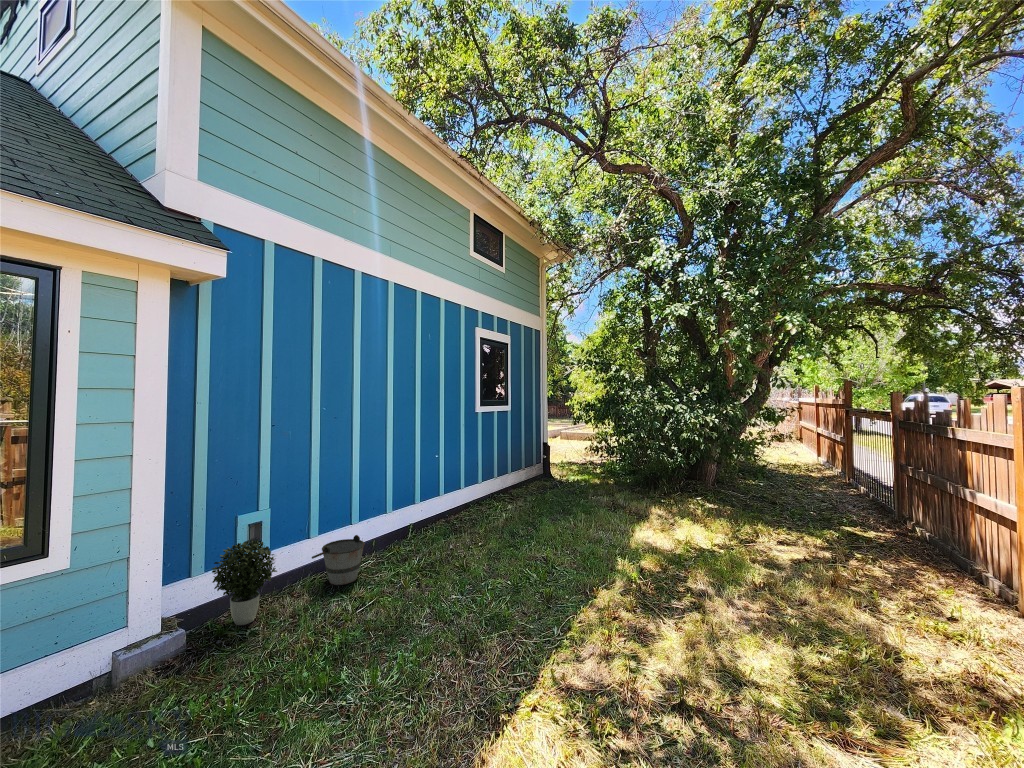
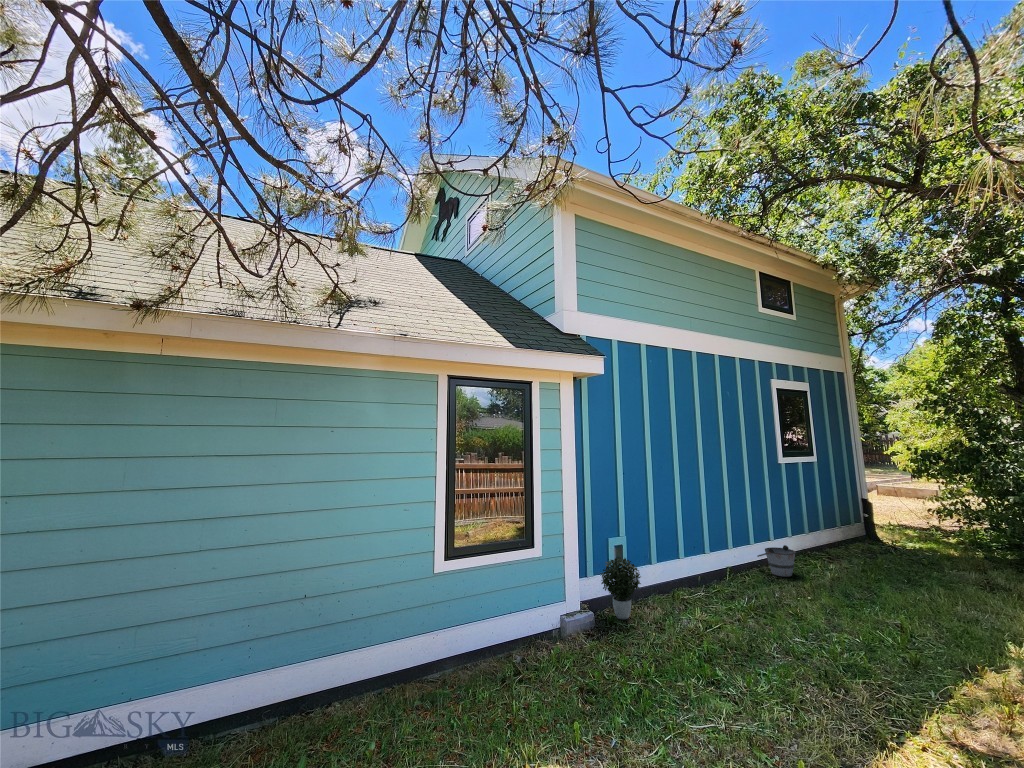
bucket: present [312,535,365,585] -> present [758,545,796,577]

